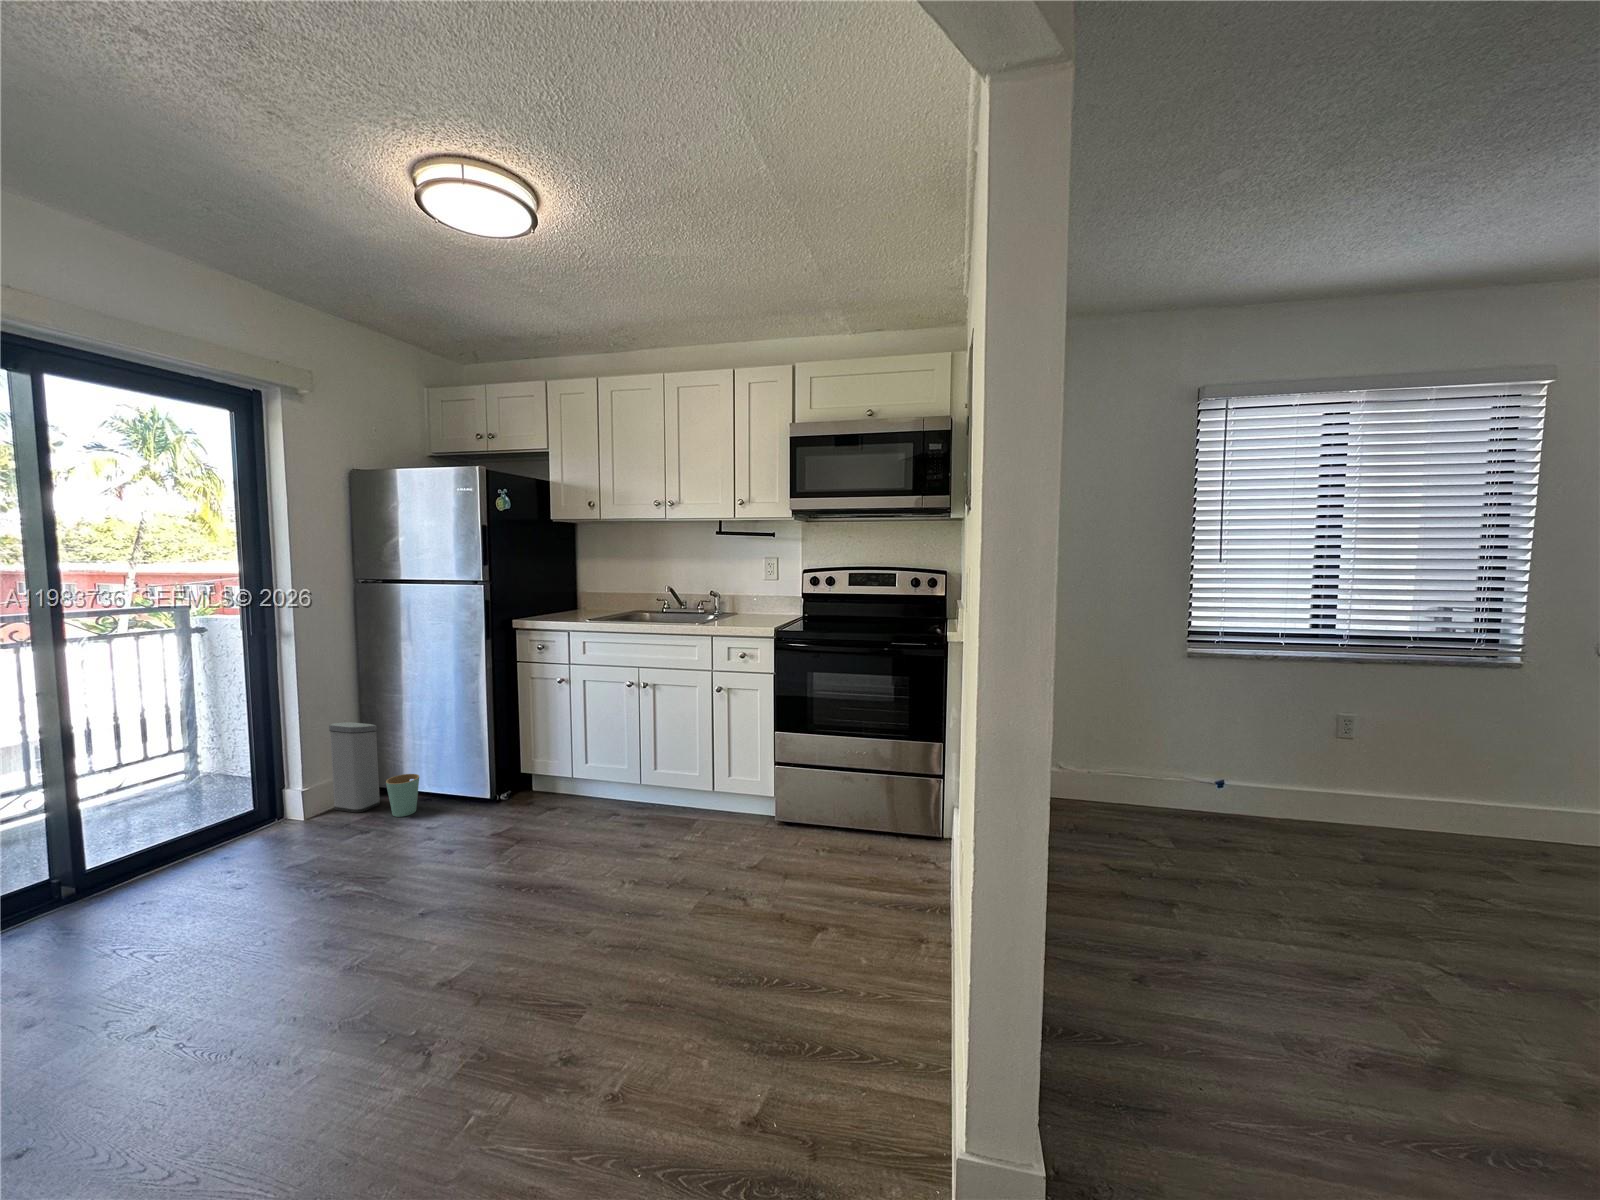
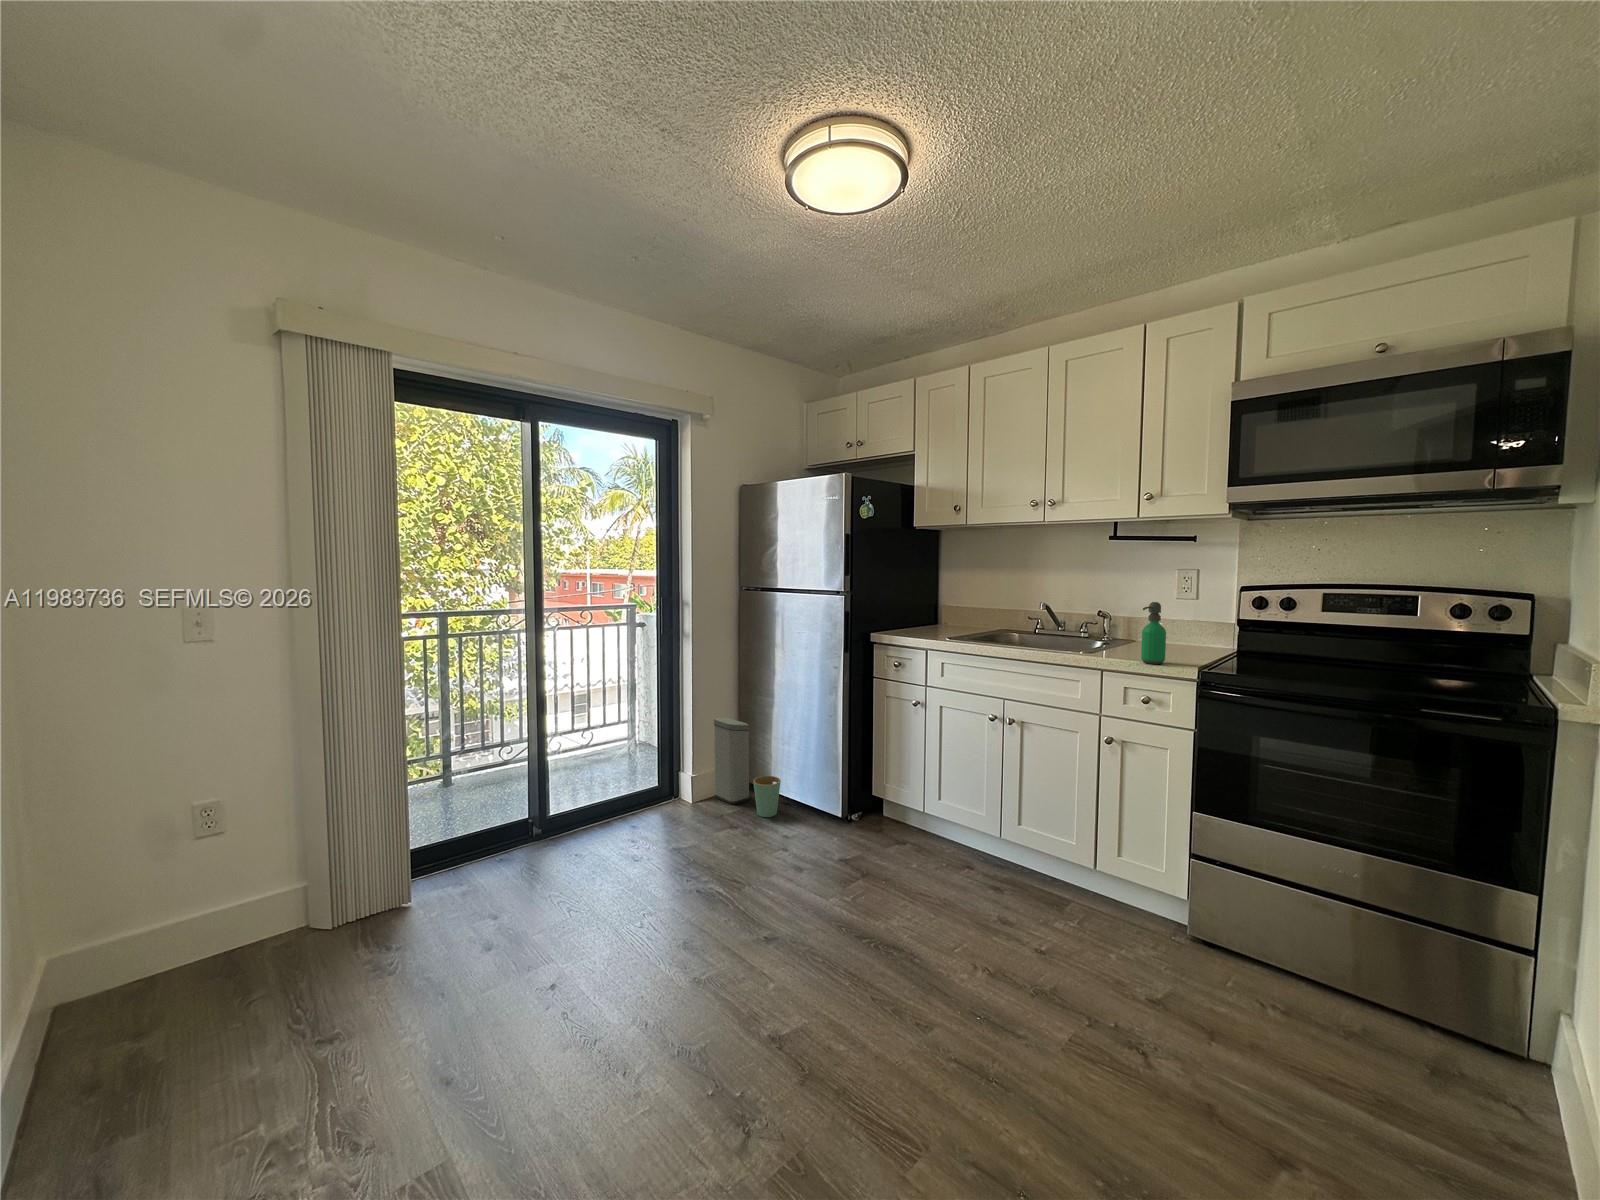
soap dispenser: none [739,583,755,629] -> present [1141,602,1166,664]

